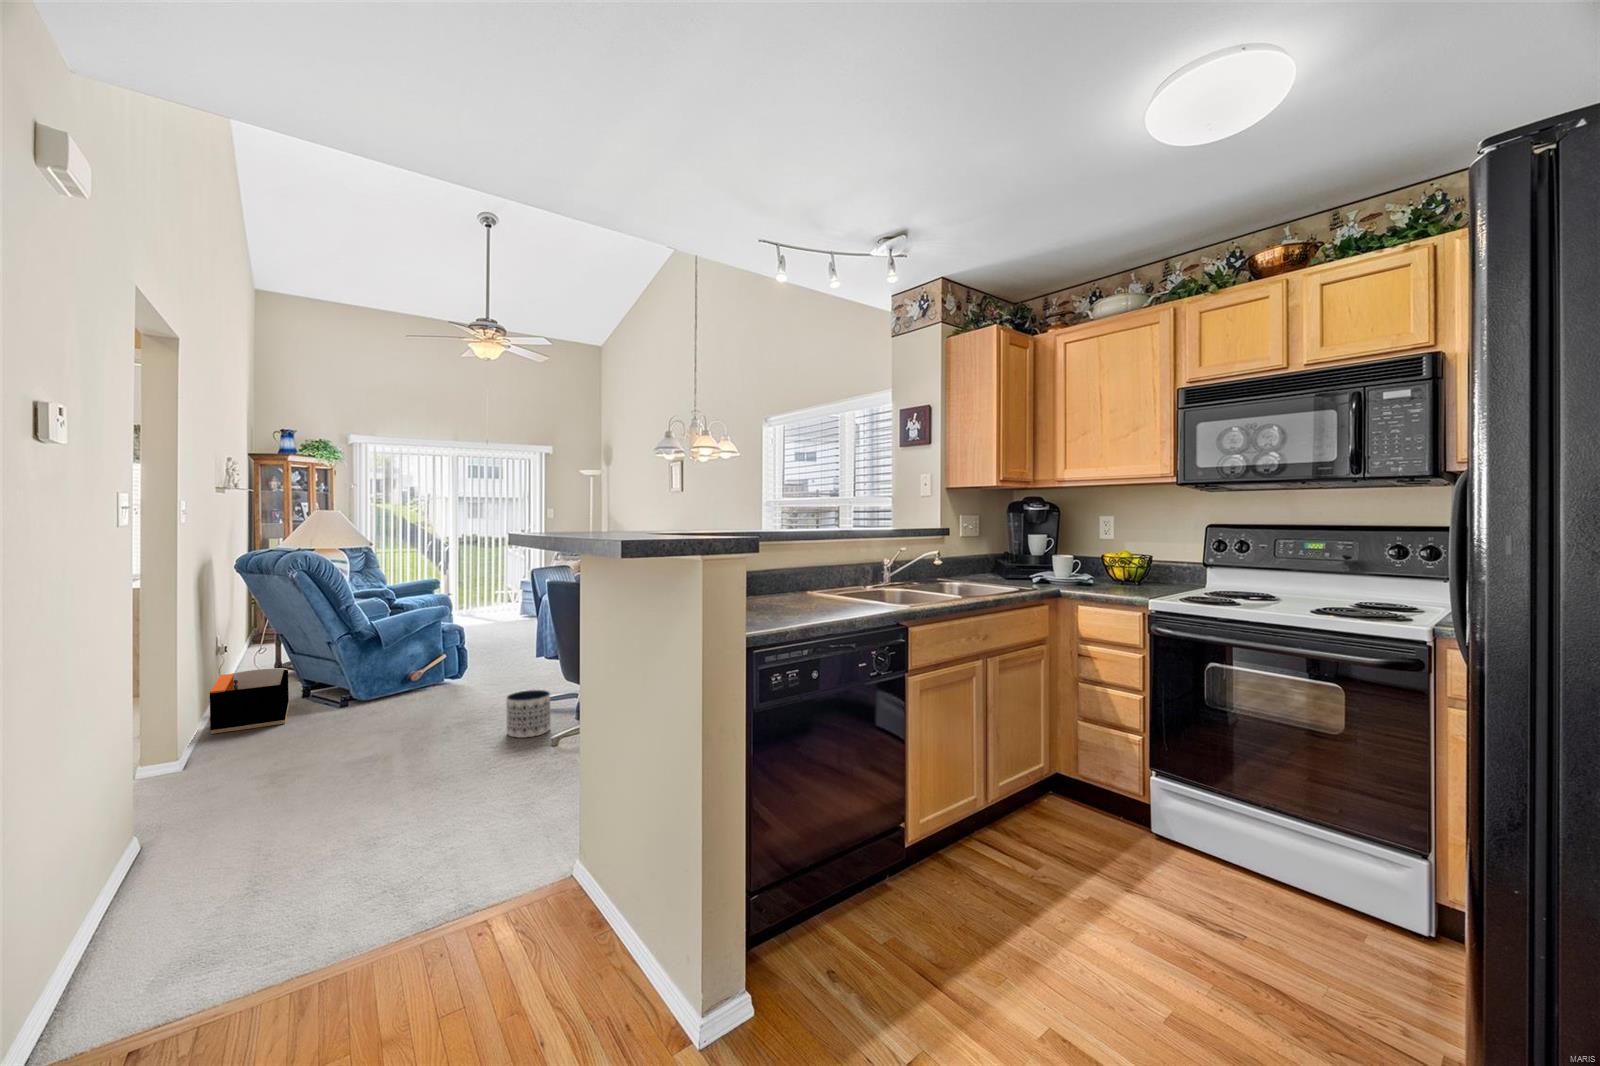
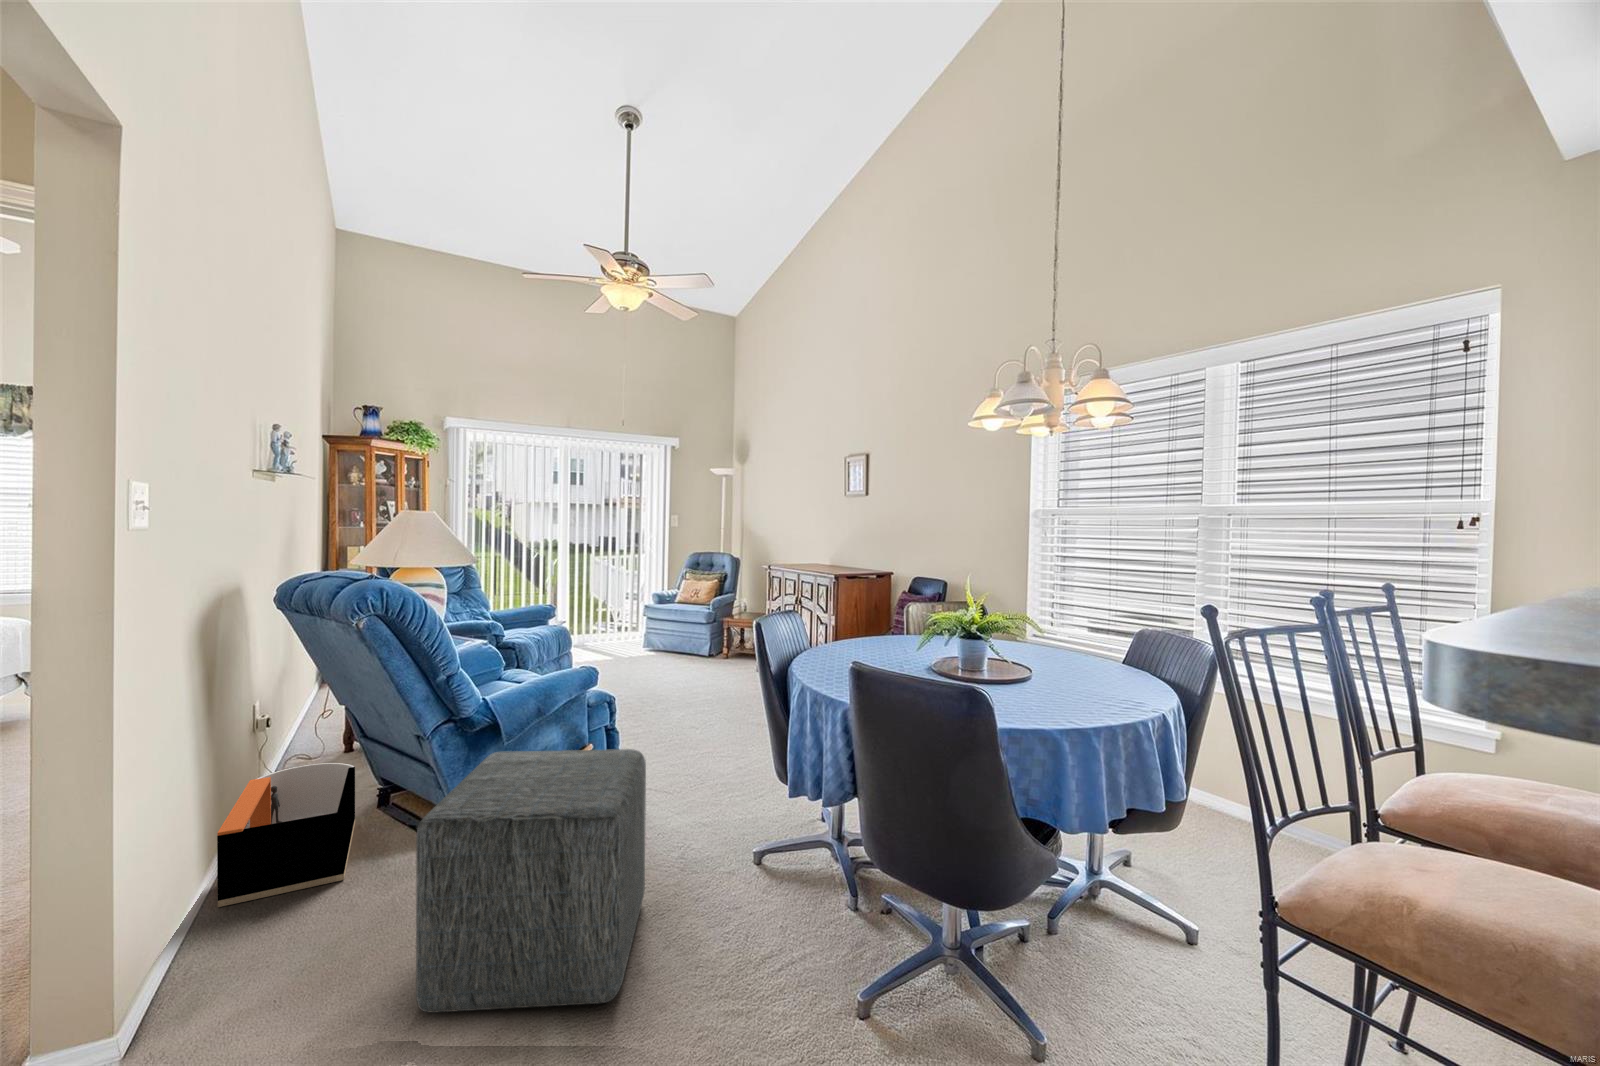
ottoman: none [329,639,464,756] -> present [416,749,646,1013]
planter: present [506,690,551,738] -> none [730,848,807,958]

